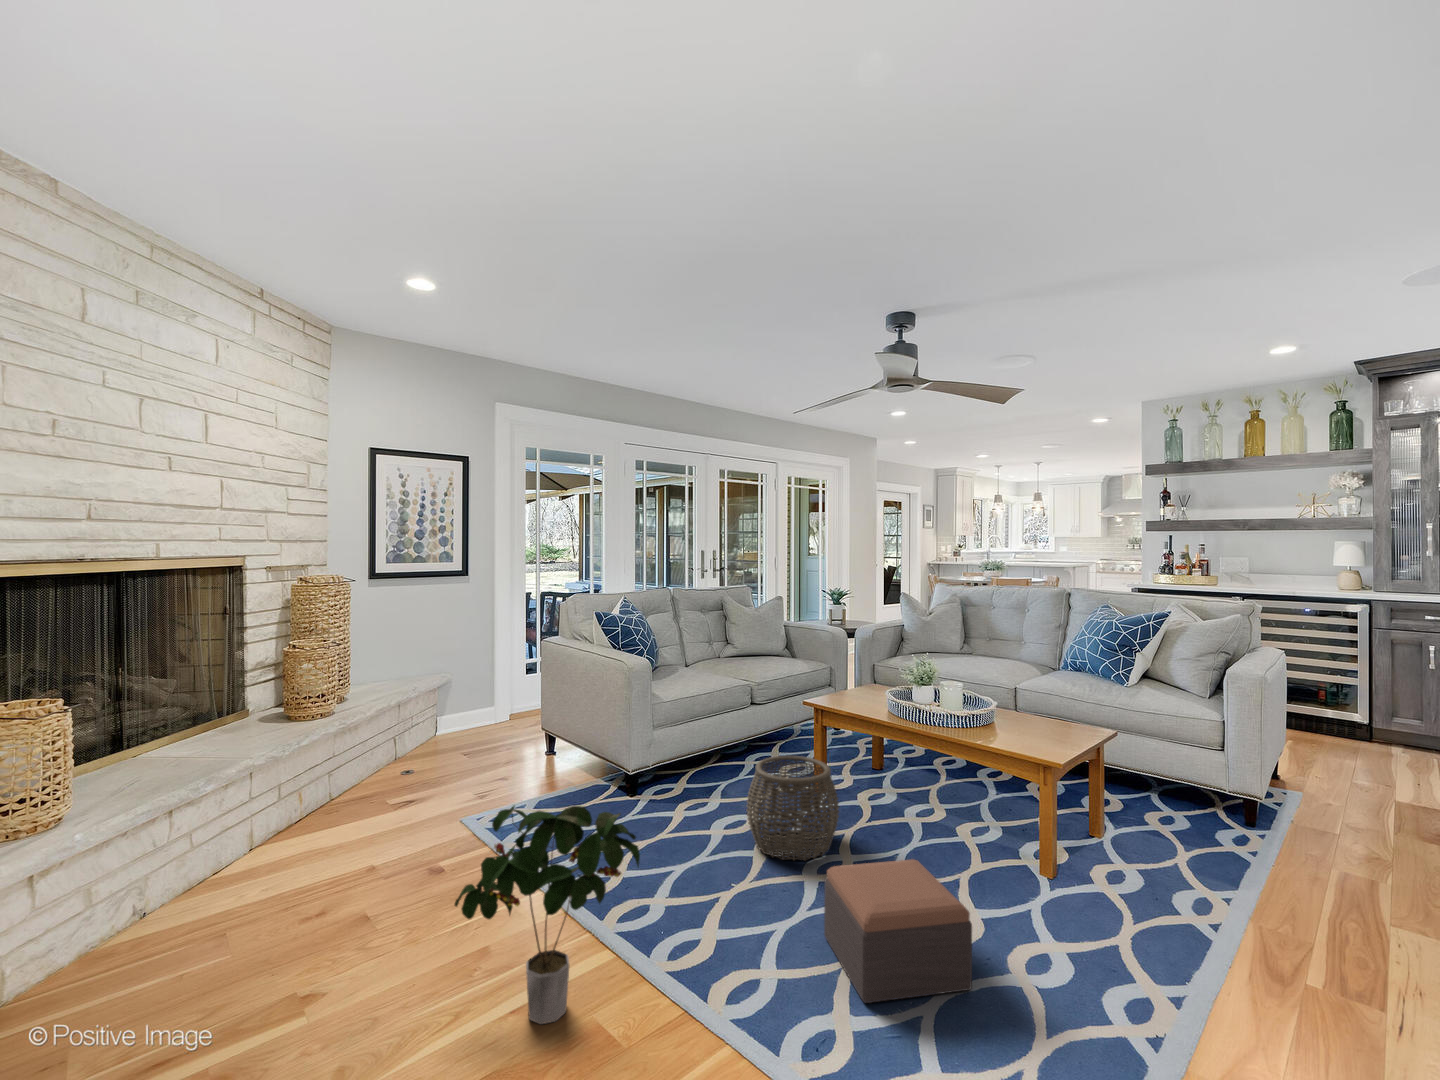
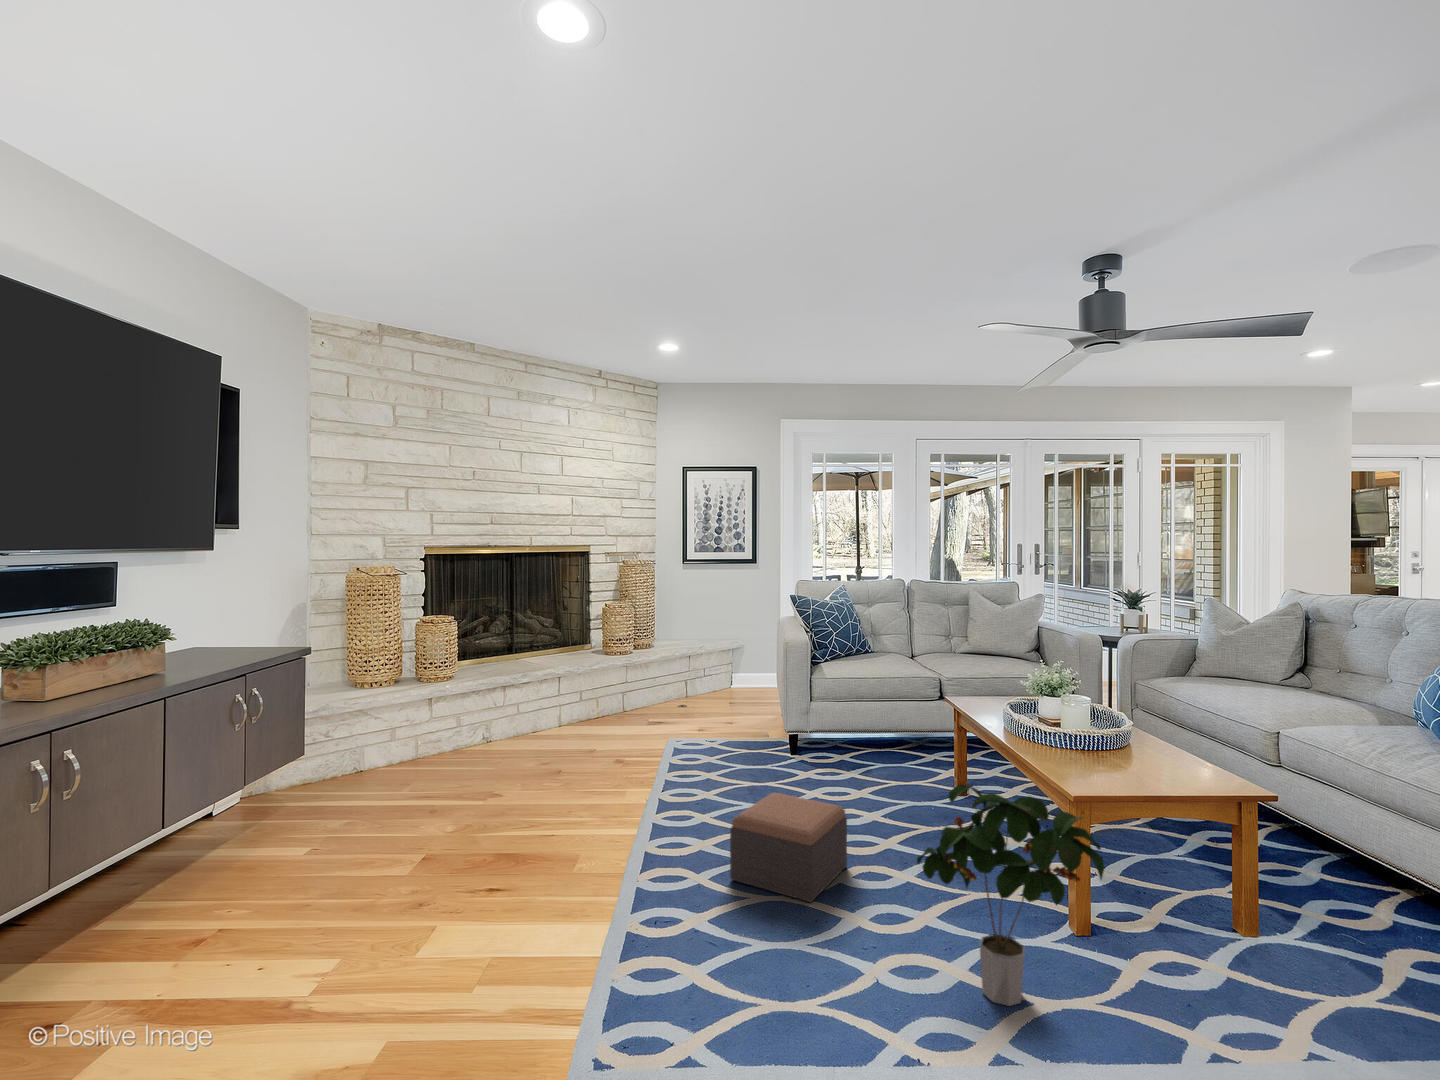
woven basket: present [746,756,839,860] -> none [809,724,892,813]
potted plant: present [455,806,640,1024] -> present [917,784,1104,1006]

